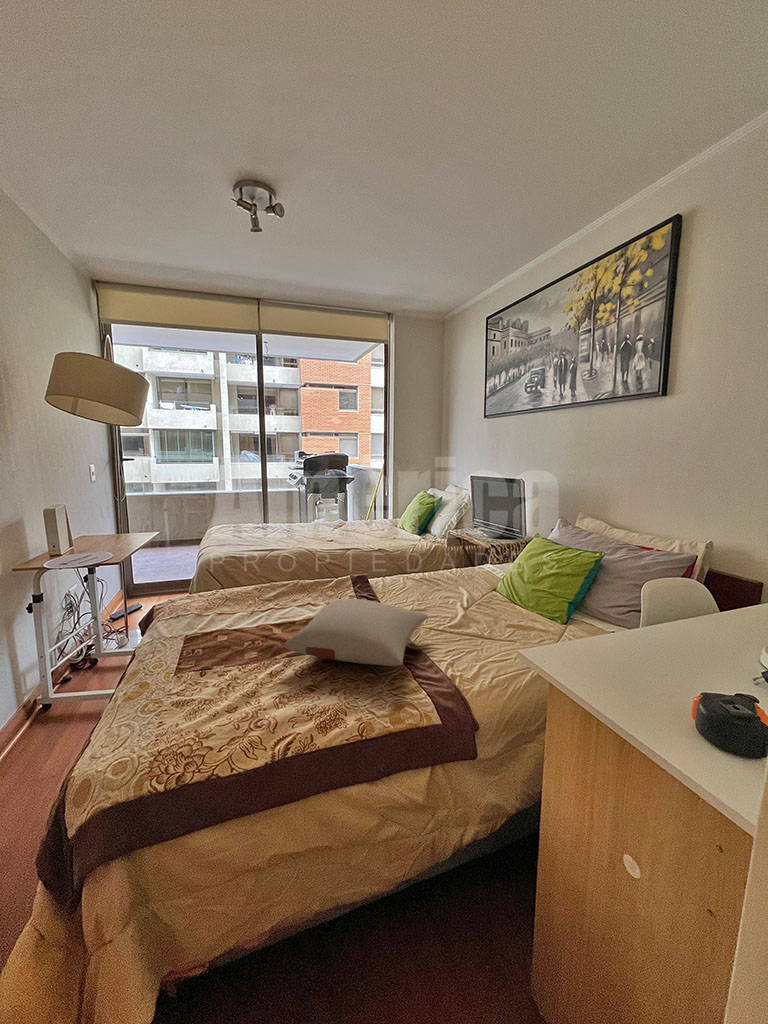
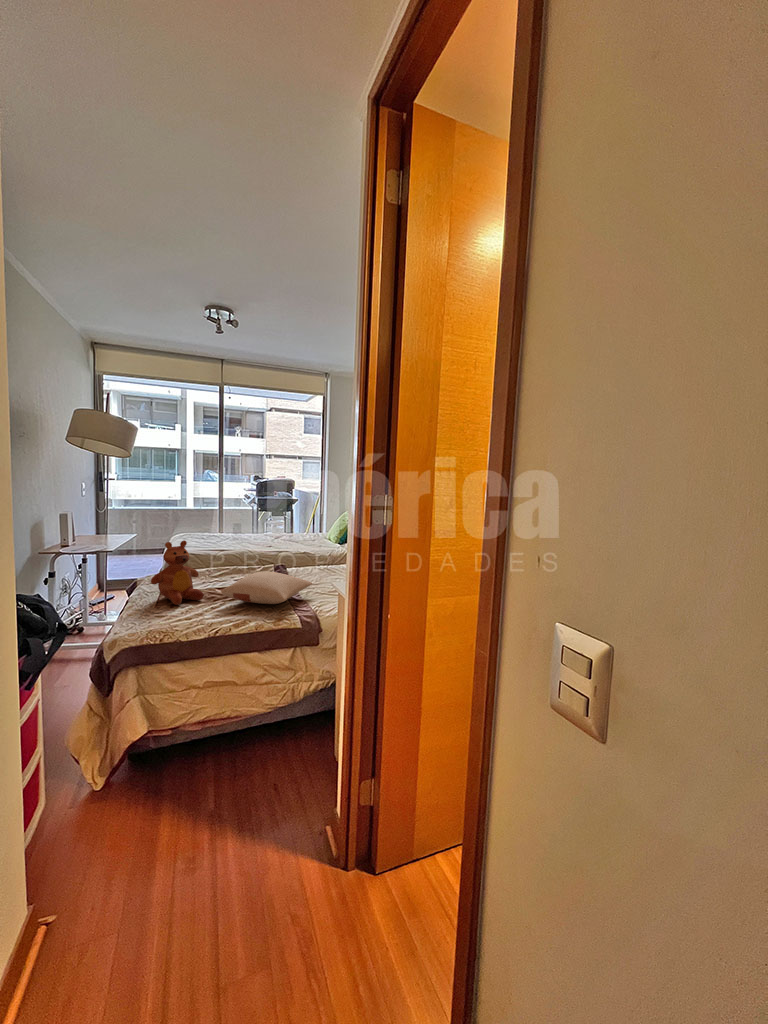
teddy bear: none [166,553,254,667] -> present [151,540,204,605]

